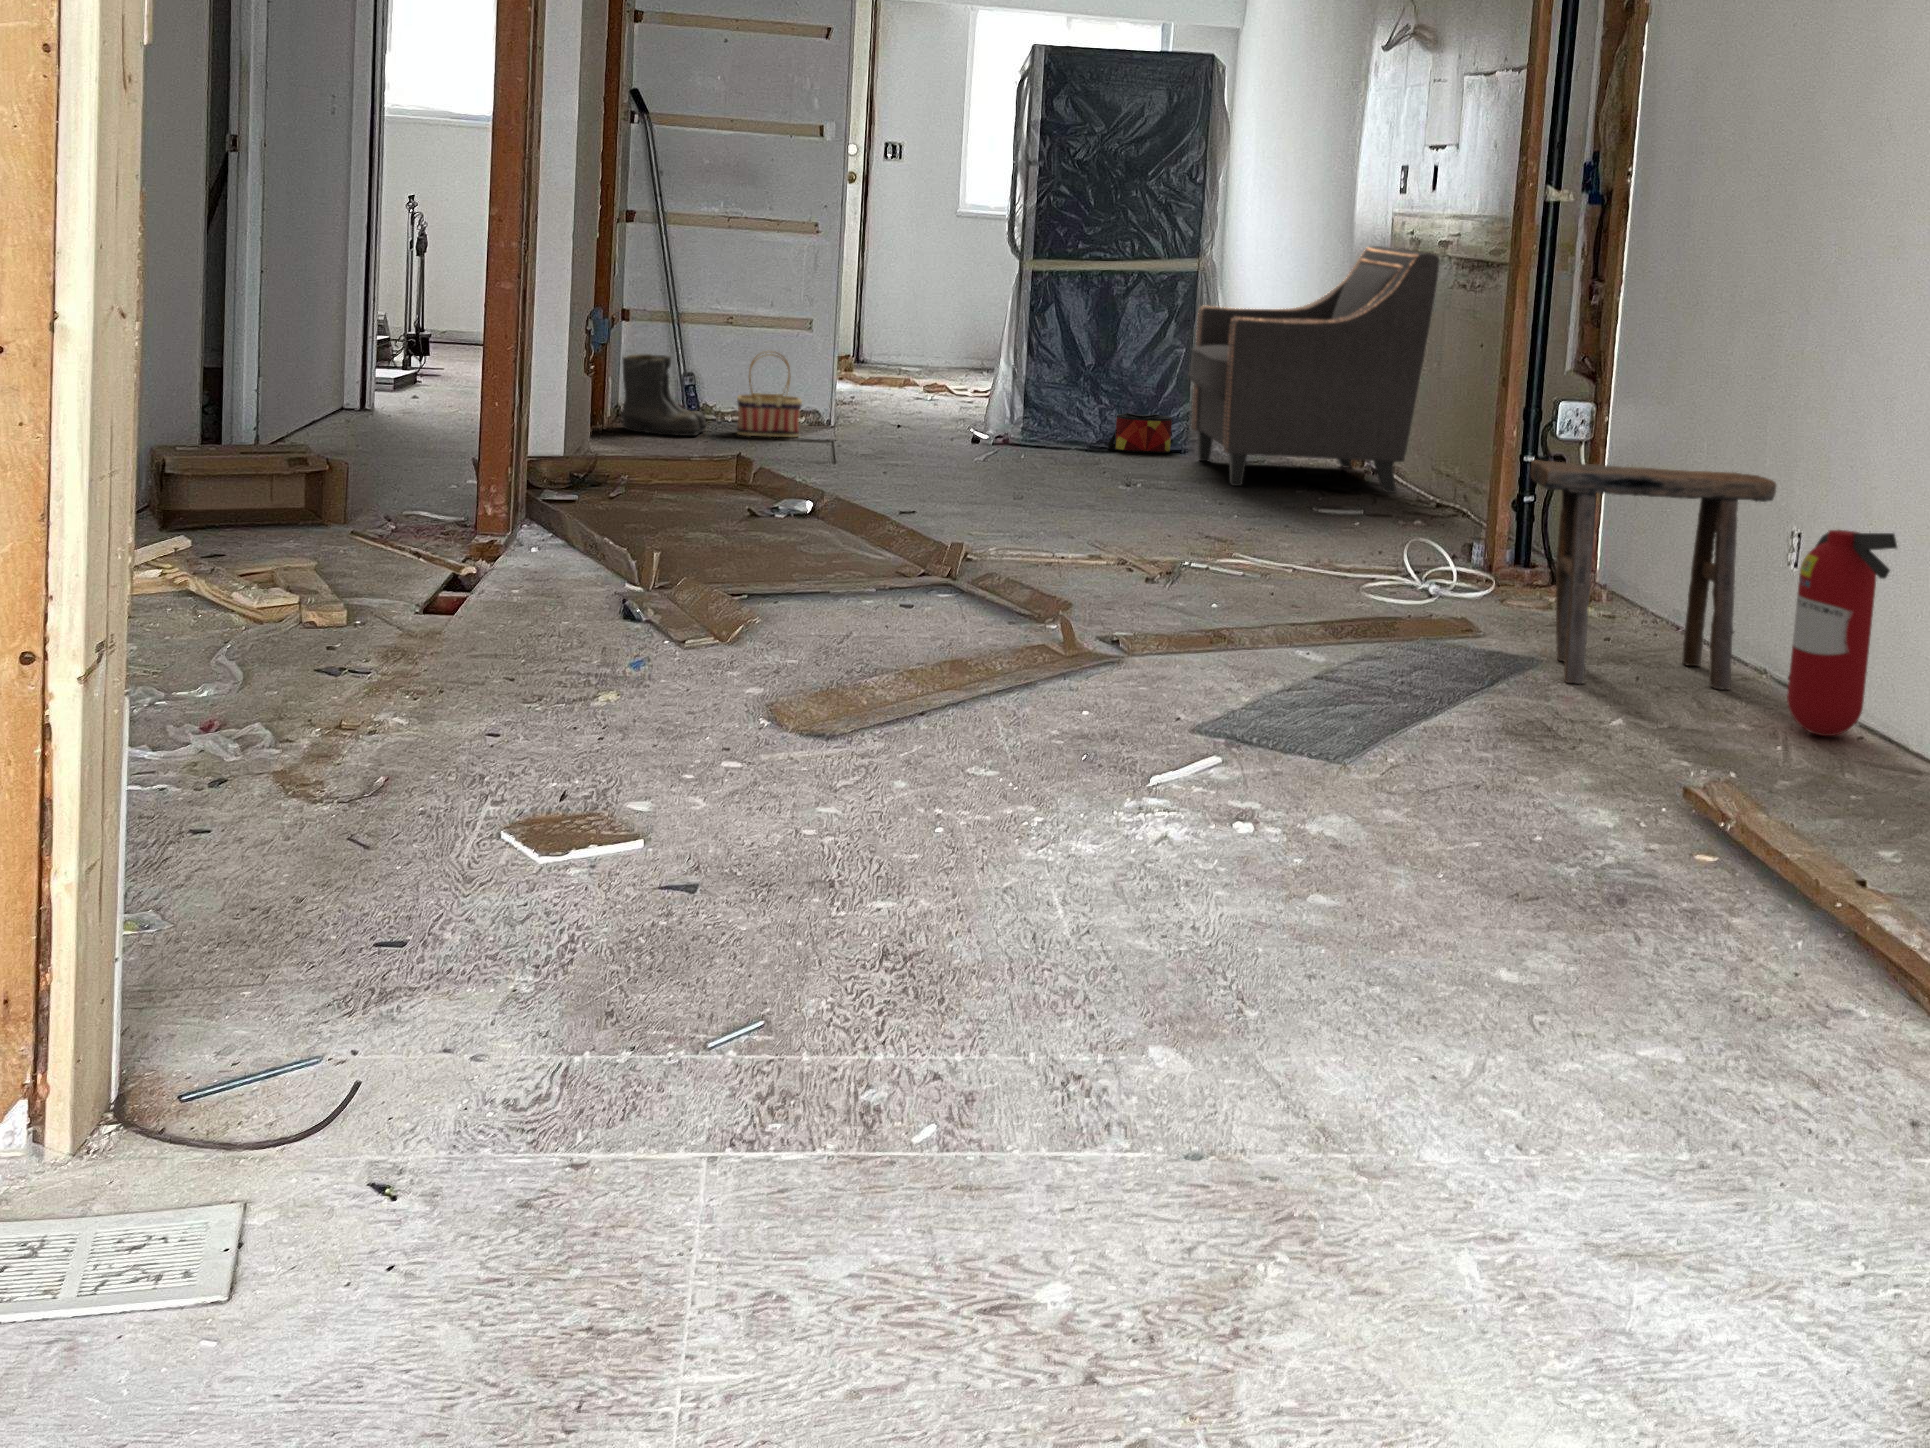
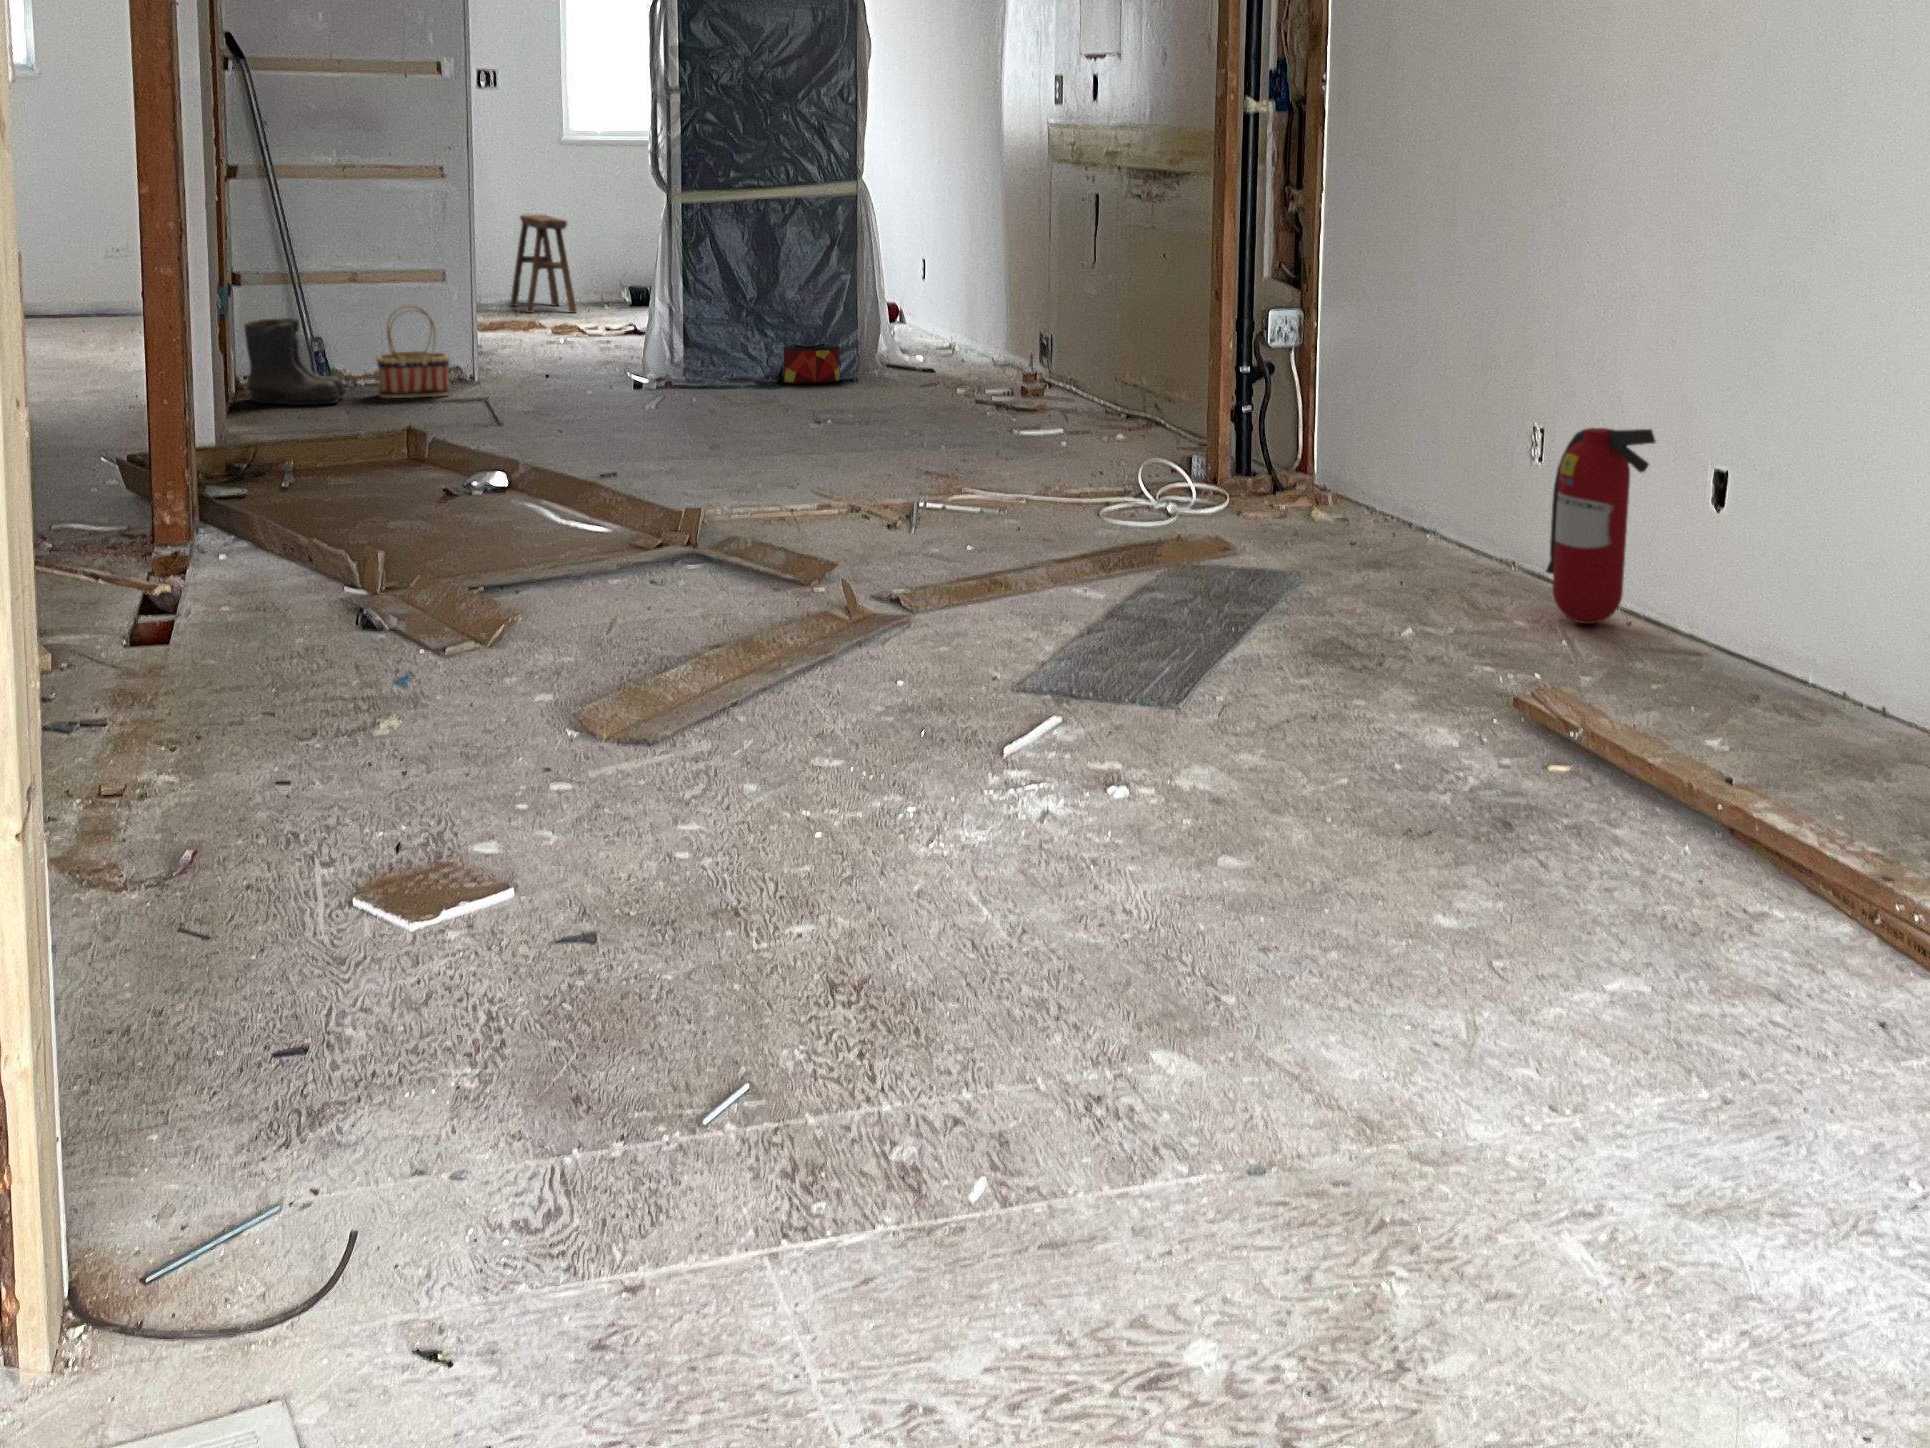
chair: present [1189,246,1440,493] -> none [859,160,1109,413]
stool: present [1531,460,1776,690] -> present [510,213,576,313]

